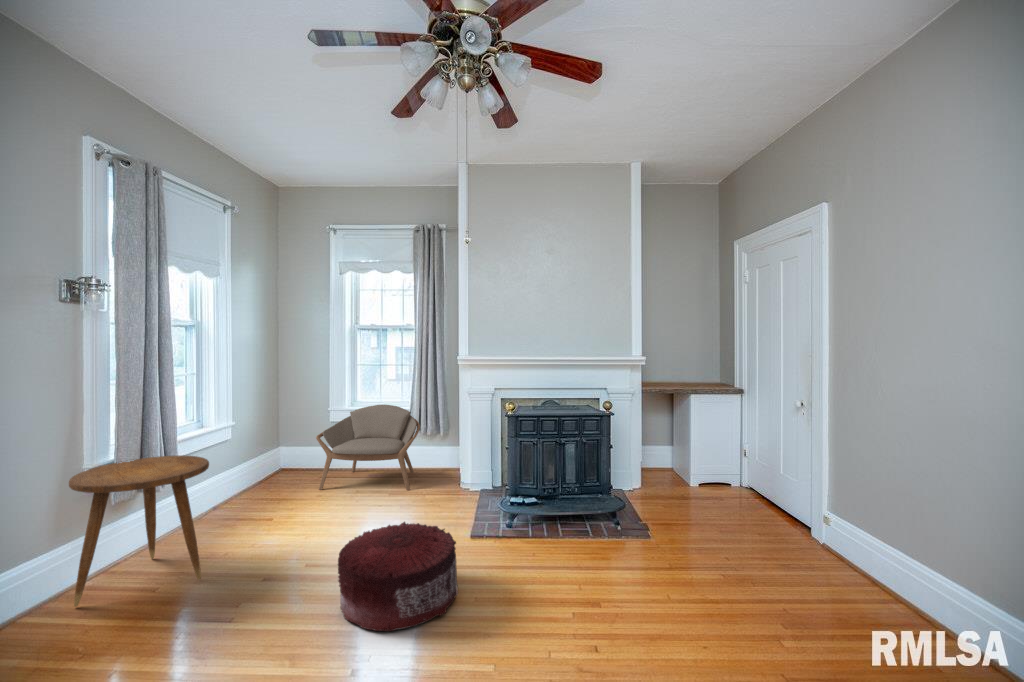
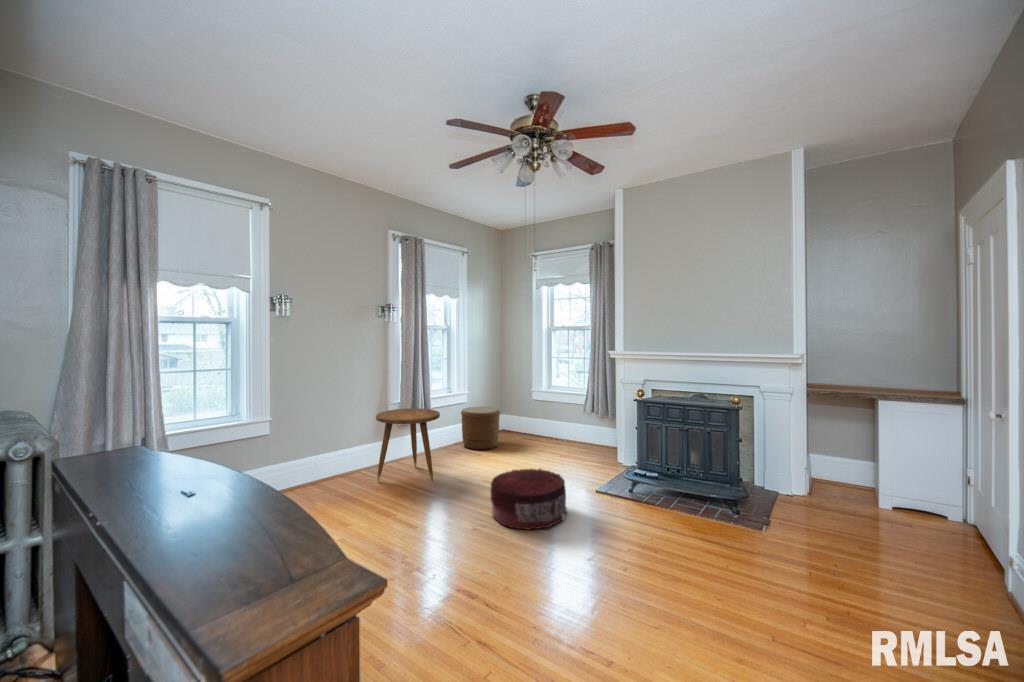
armchair: present [316,405,420,490] -> none [517,389,592,455]
woven basket: none [226,440,291,507] -> present [461,407,500,450]

